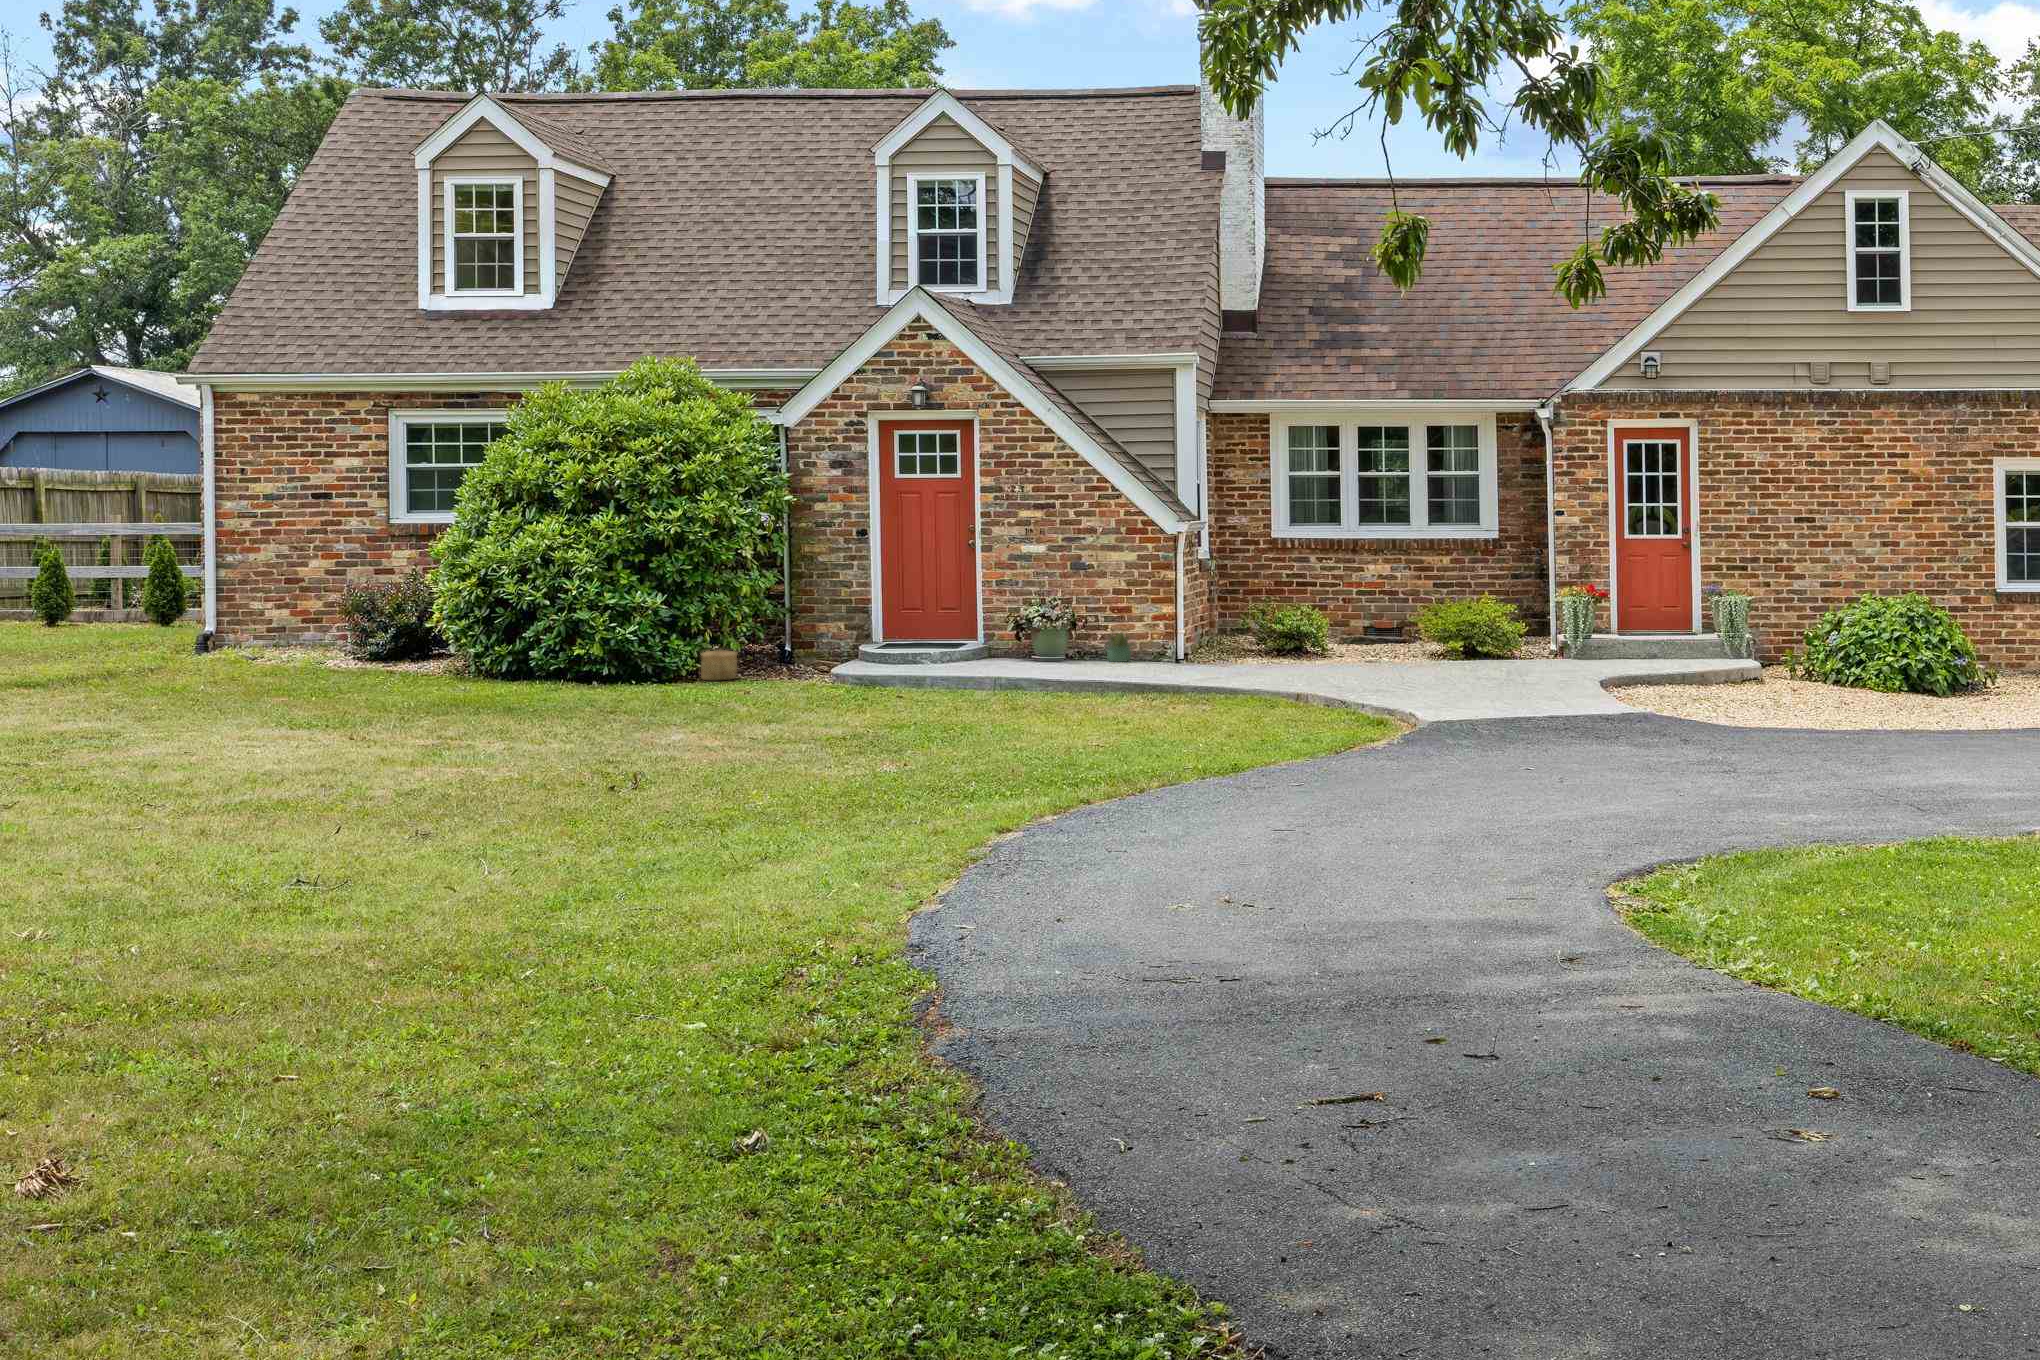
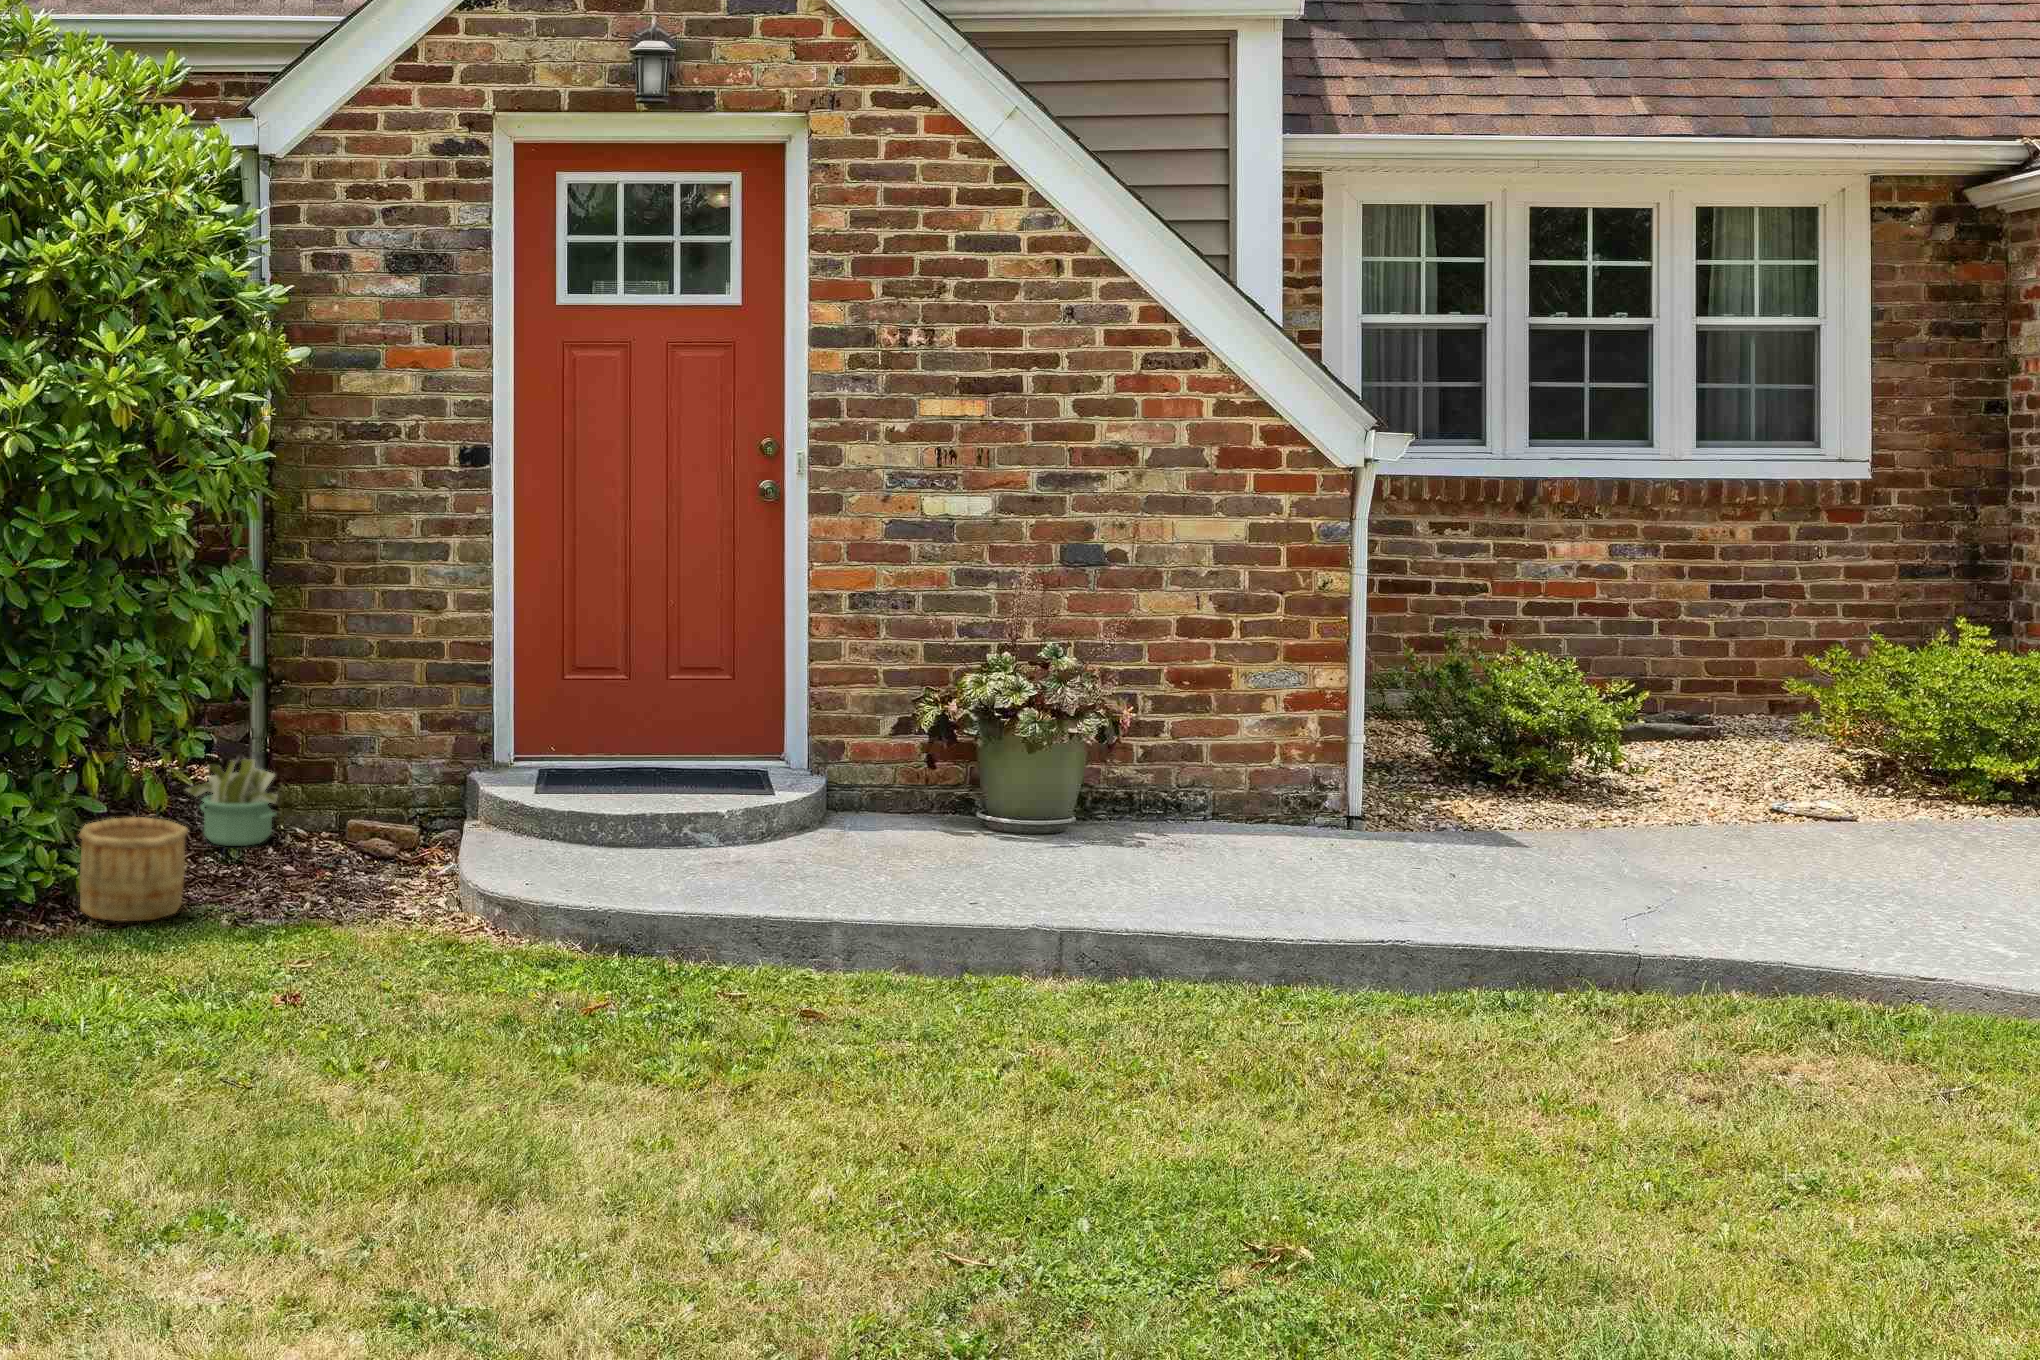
decorative plant: present [1106,633,1135,662] -> present [186,759,277,846]

